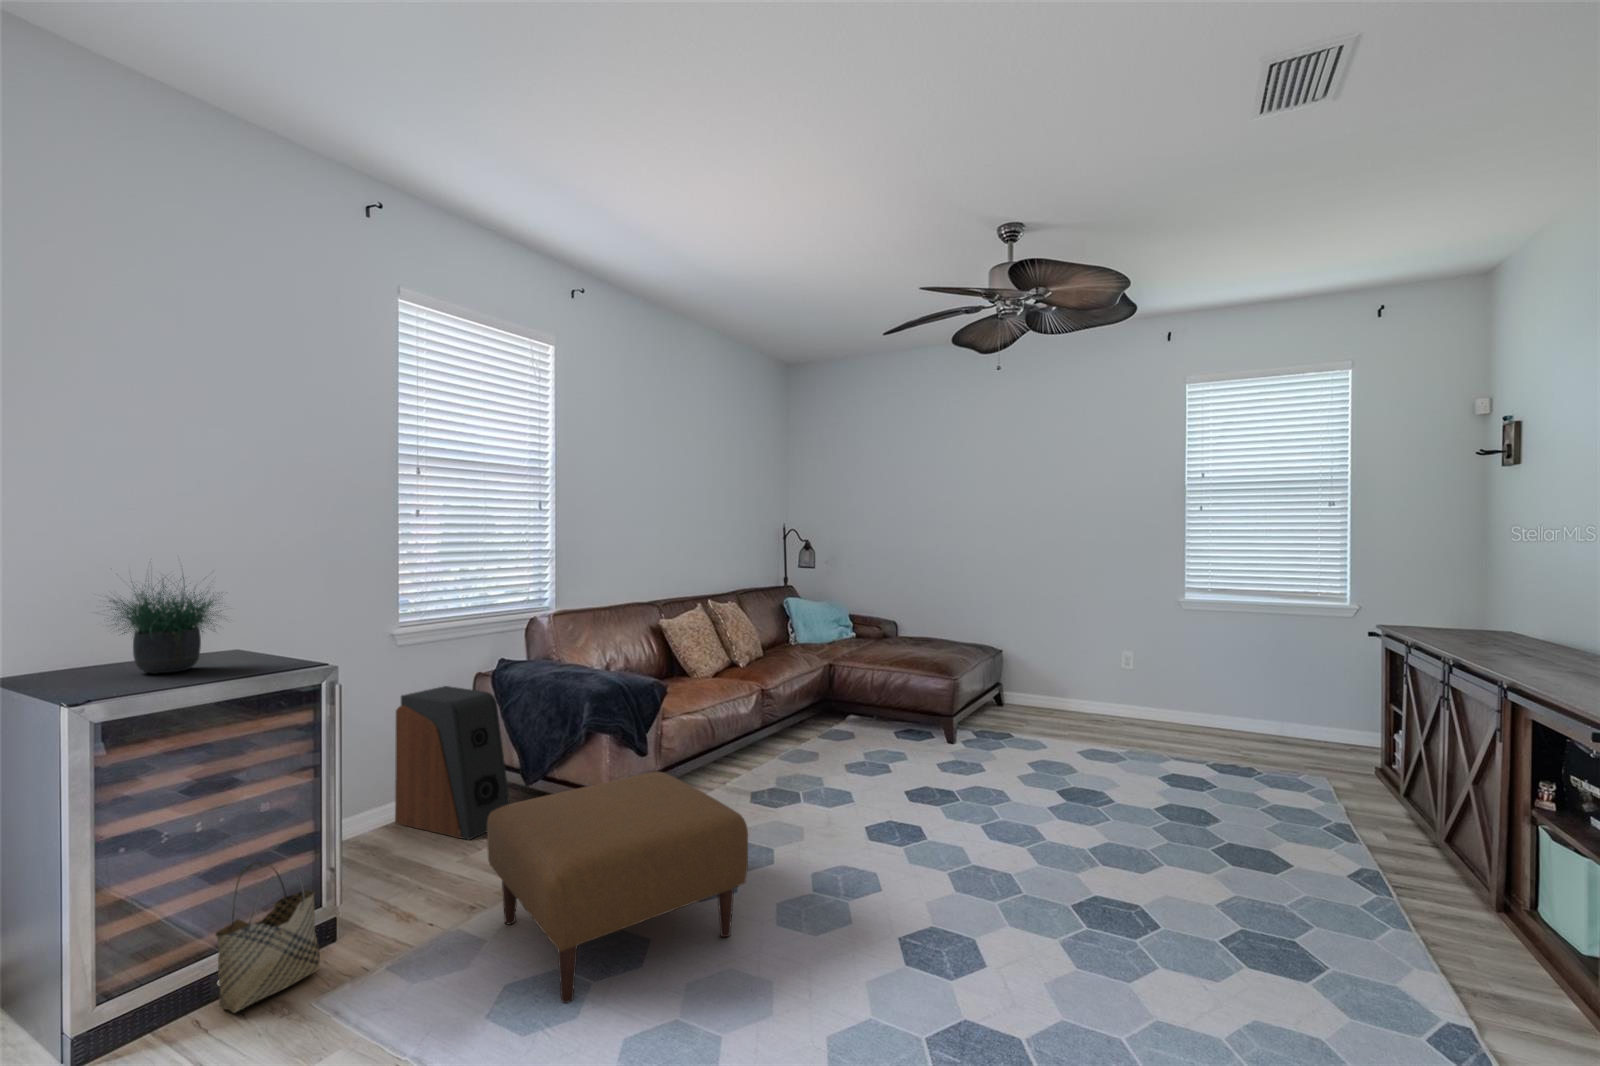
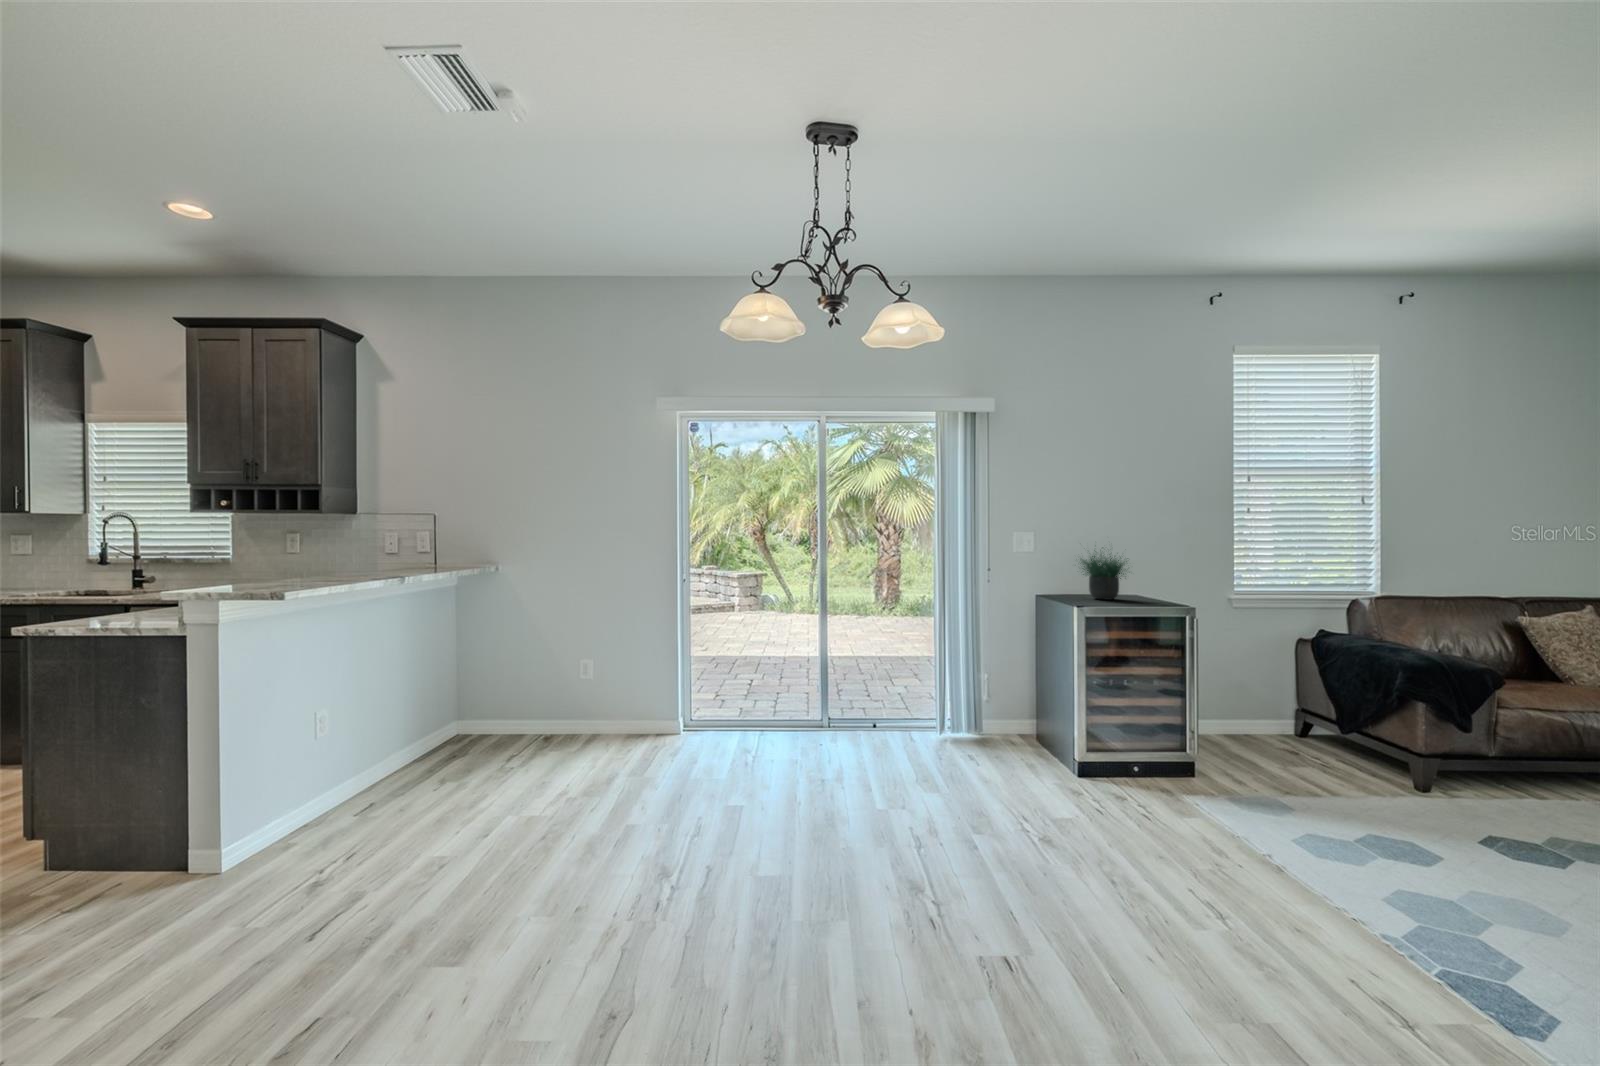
speaker: present [395,686,510,840] -> none [1231,644,1329,761]
ottoman: present [487,772,748,1003] -> none [1298,722,1559,880]
woven basket: present [216,862,320,1013] -> none [1131,712,1184,787]

